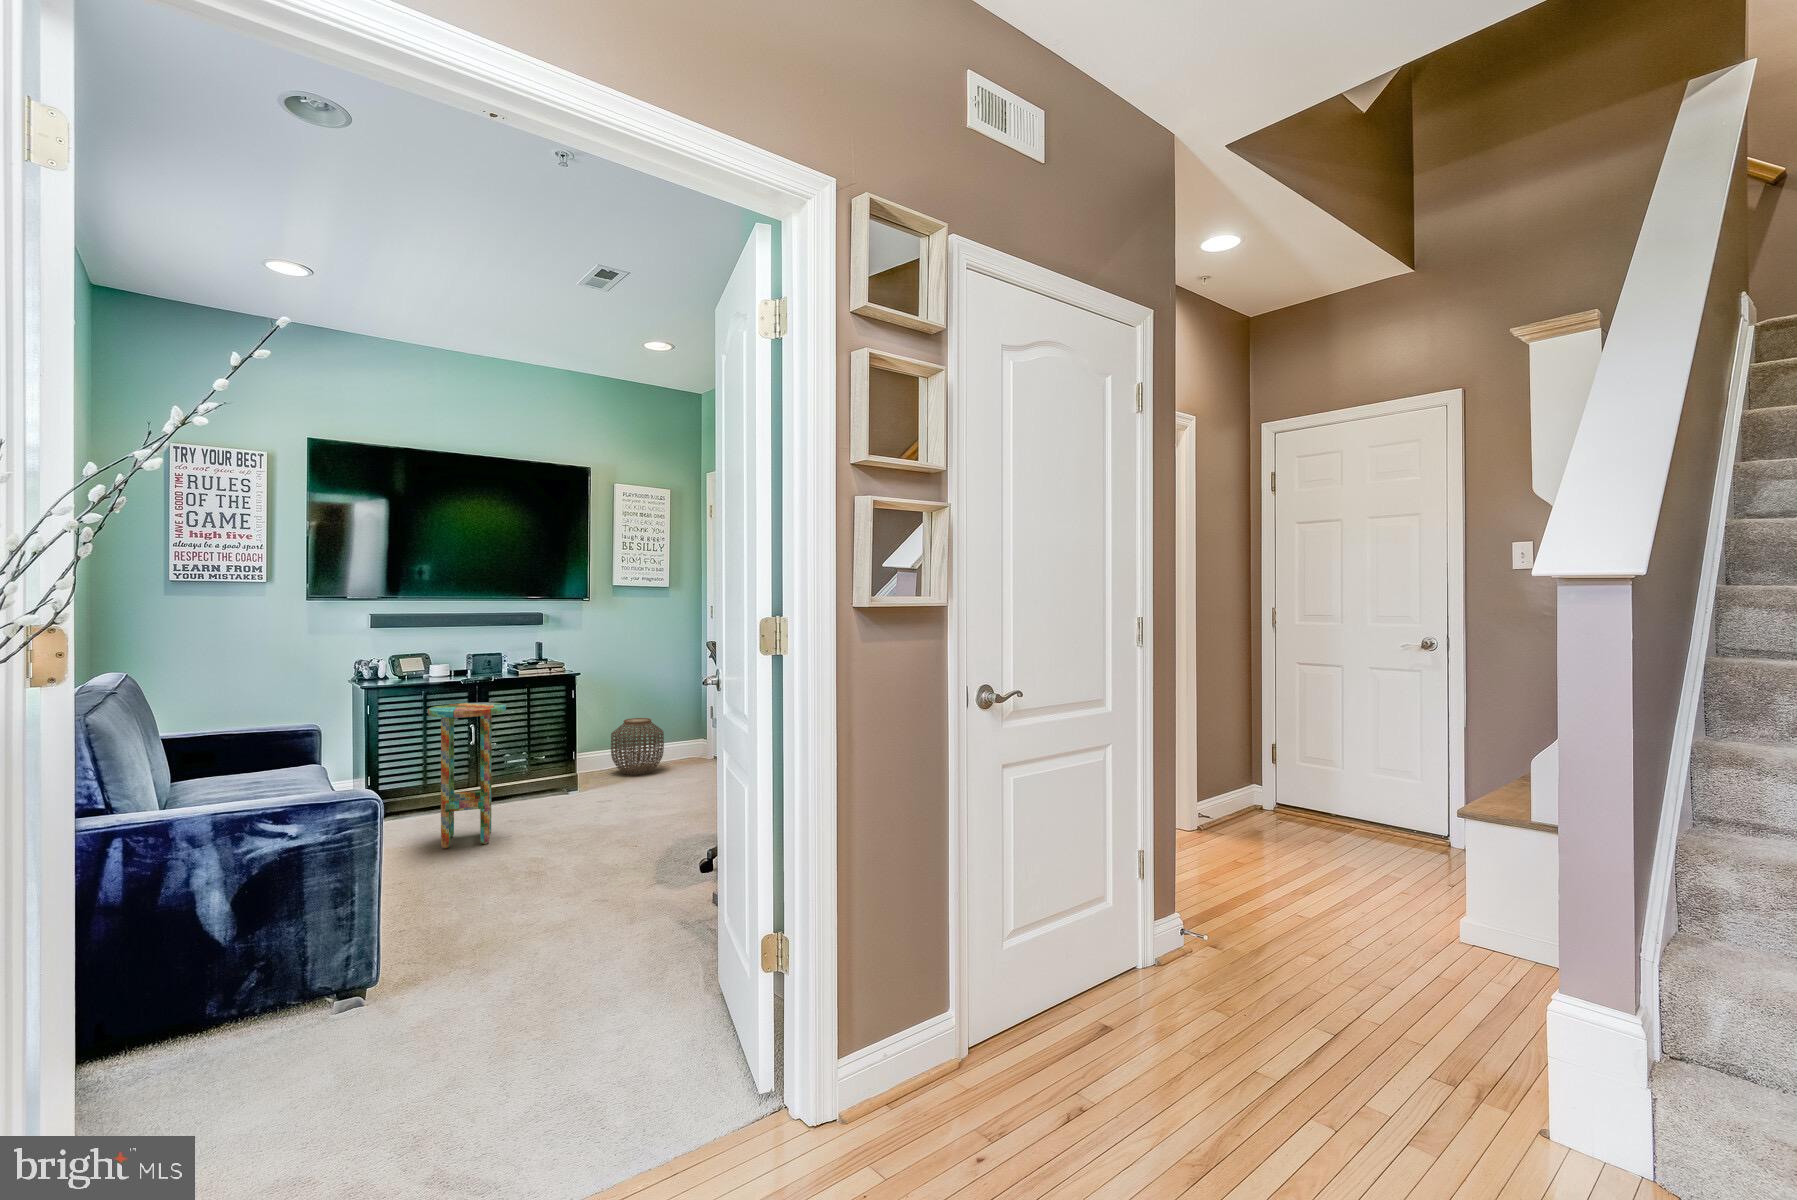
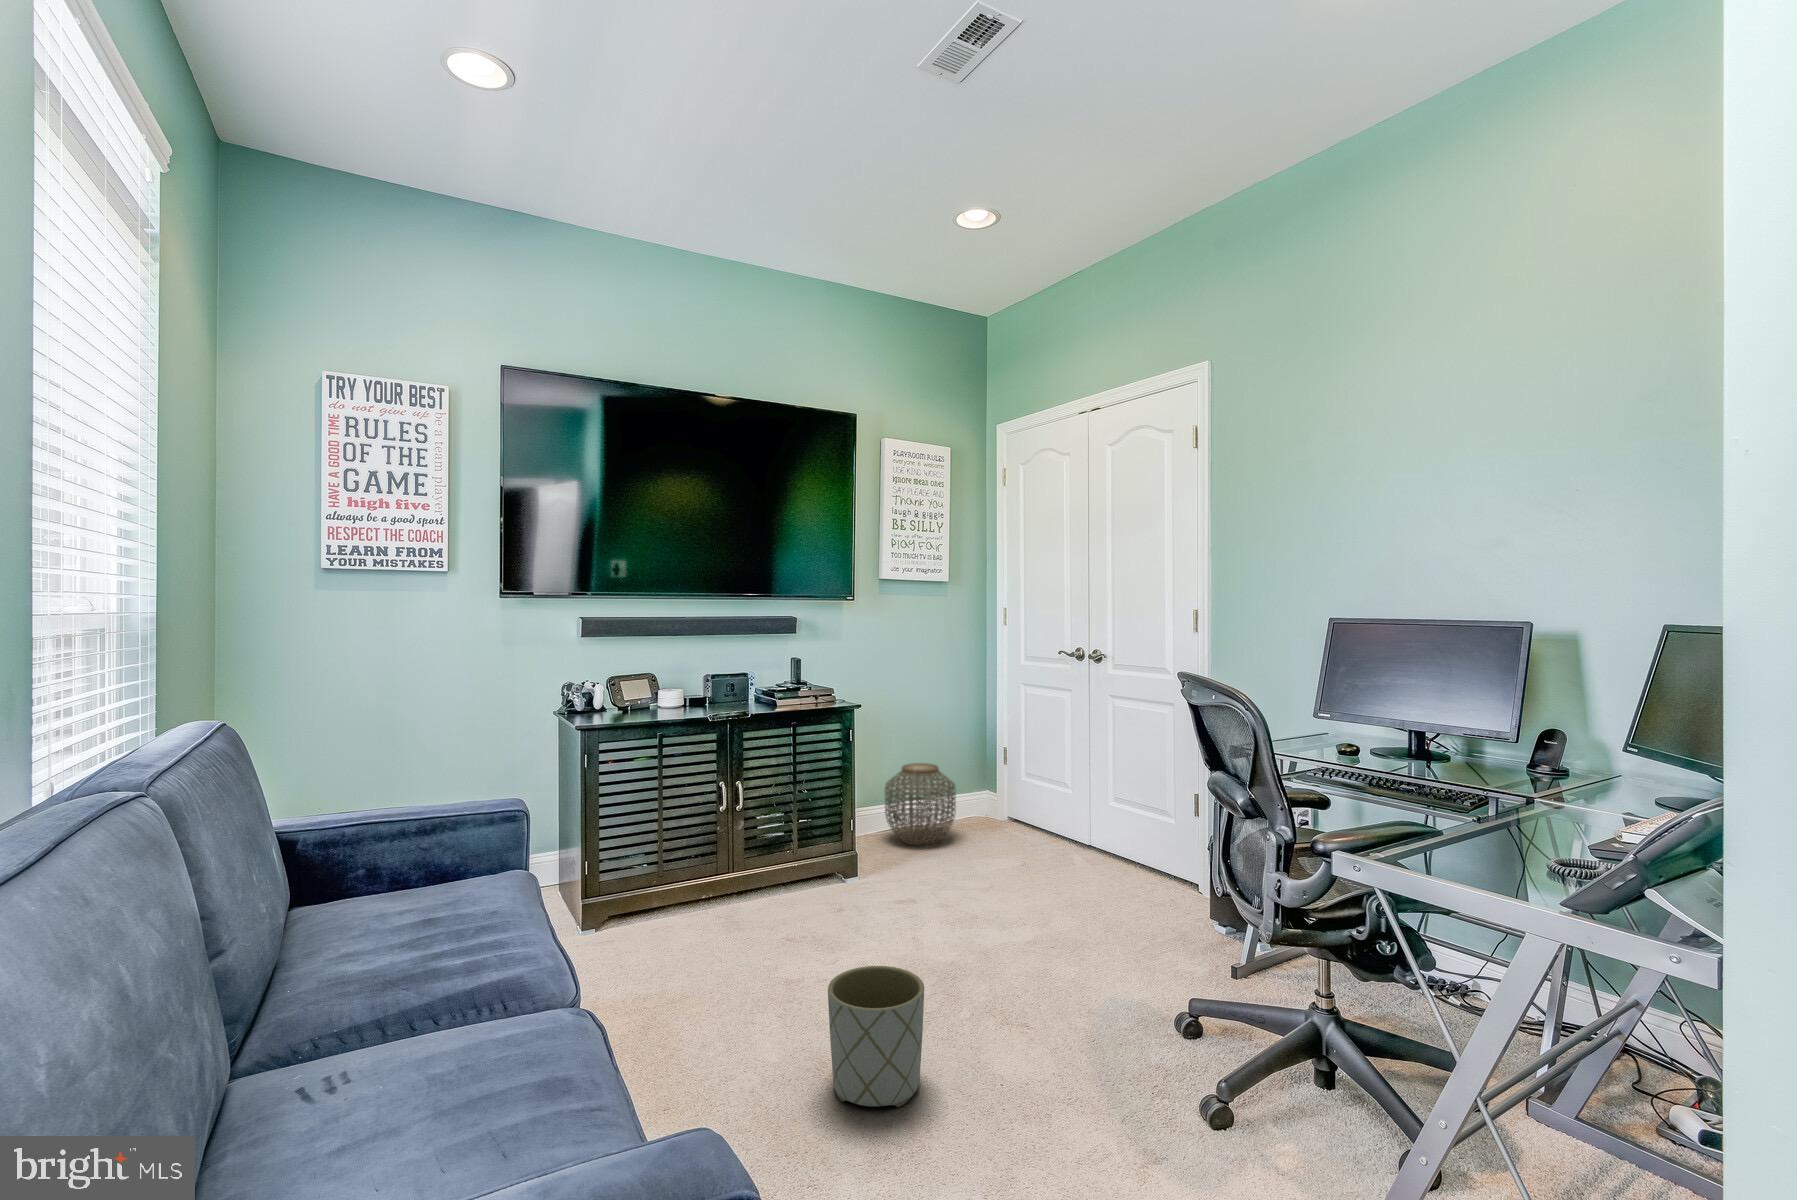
side table: present [428,703,506,848] -> none [683,757,796,1002]
planter: none [498,811,556,878] -> present [828,966,924,1107]

